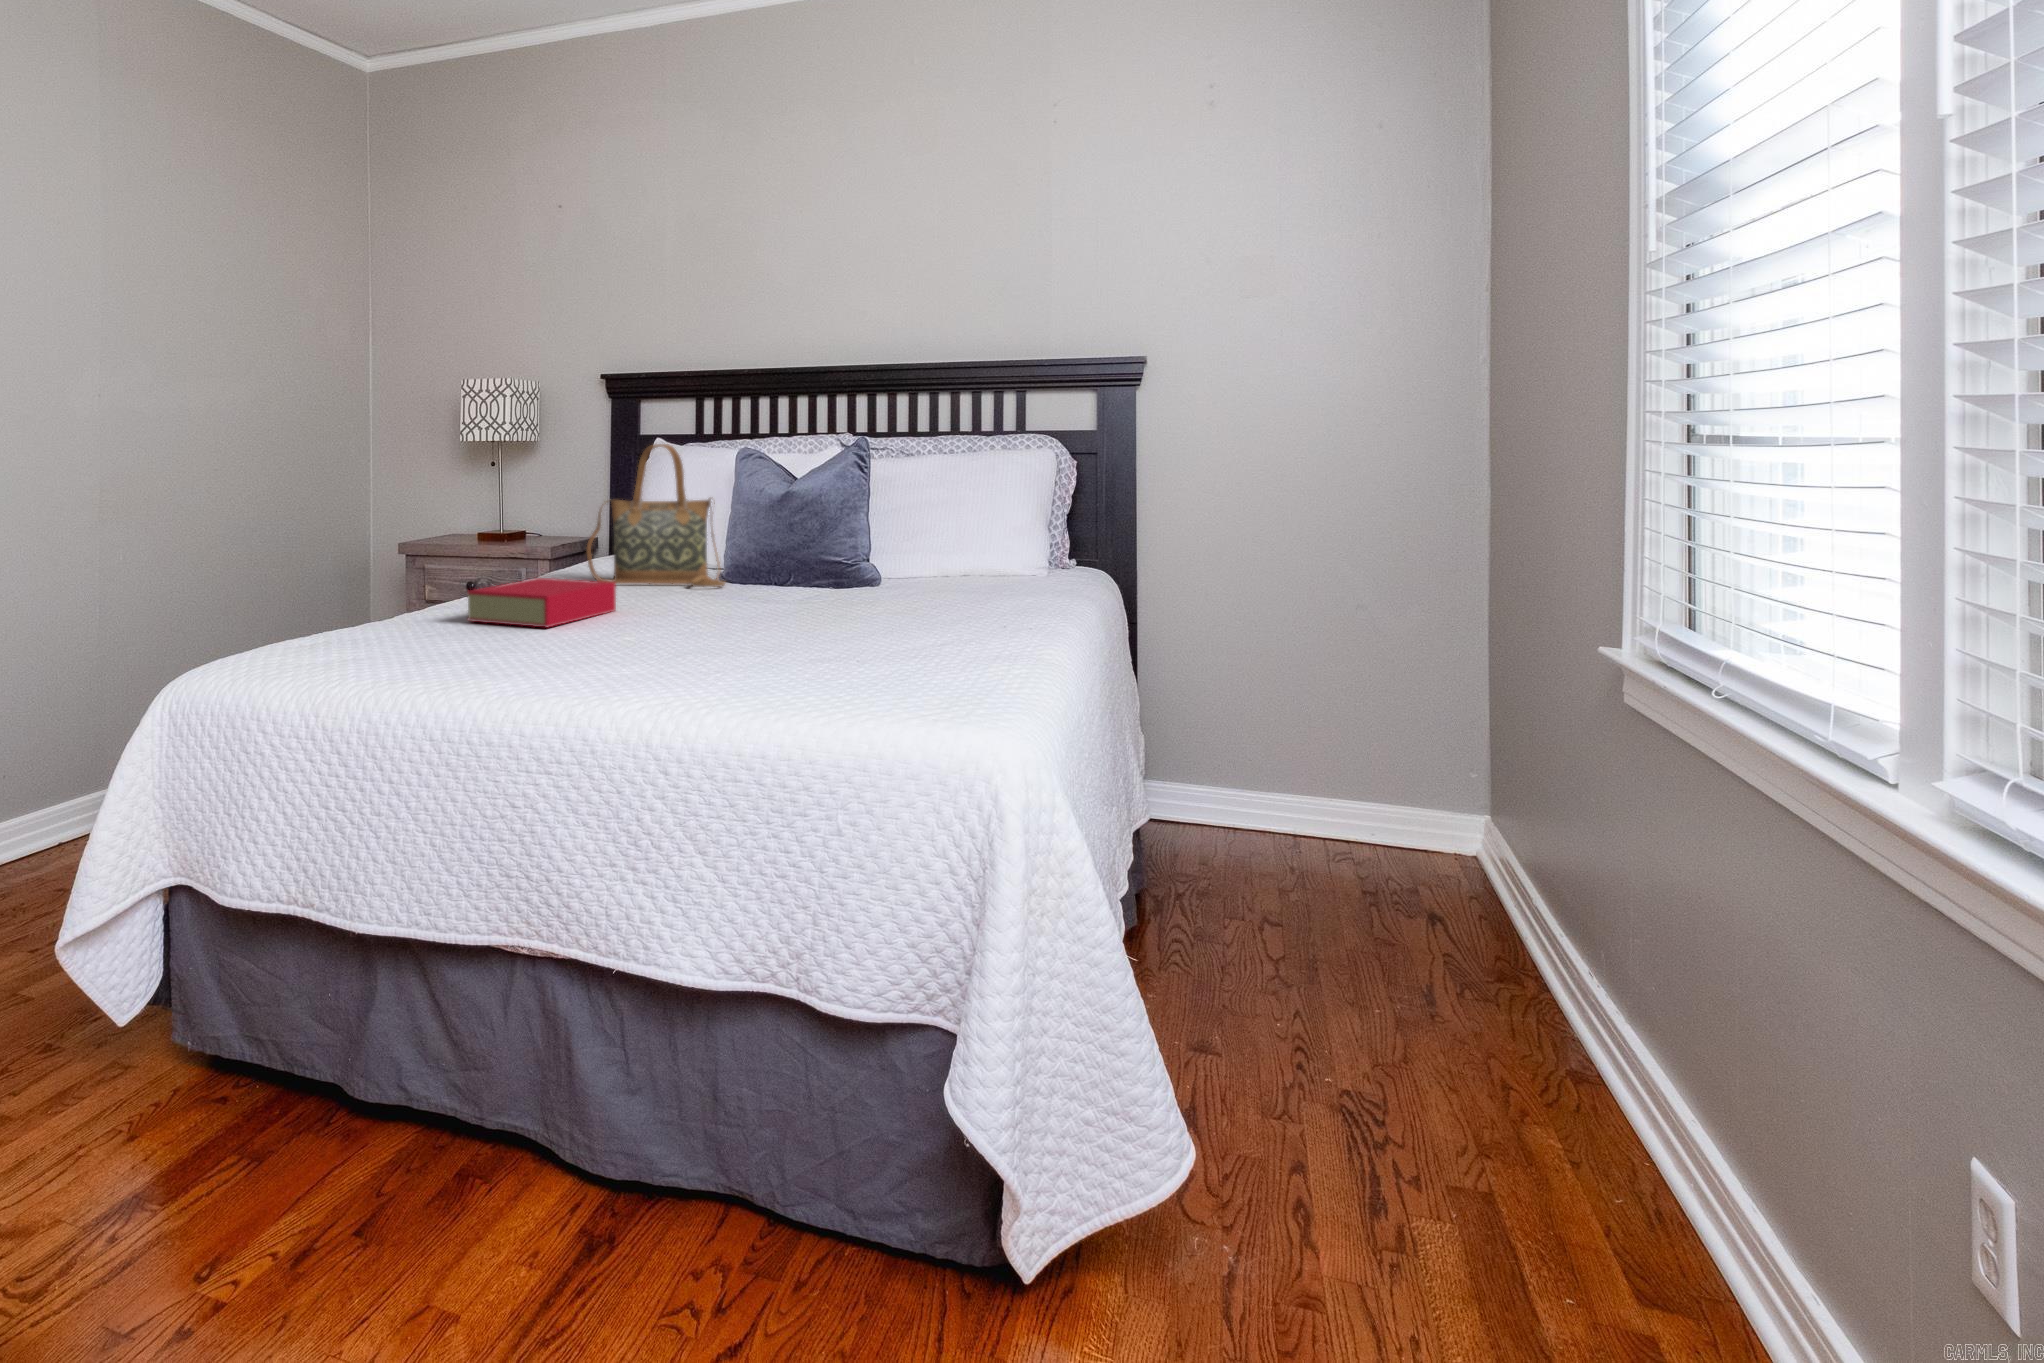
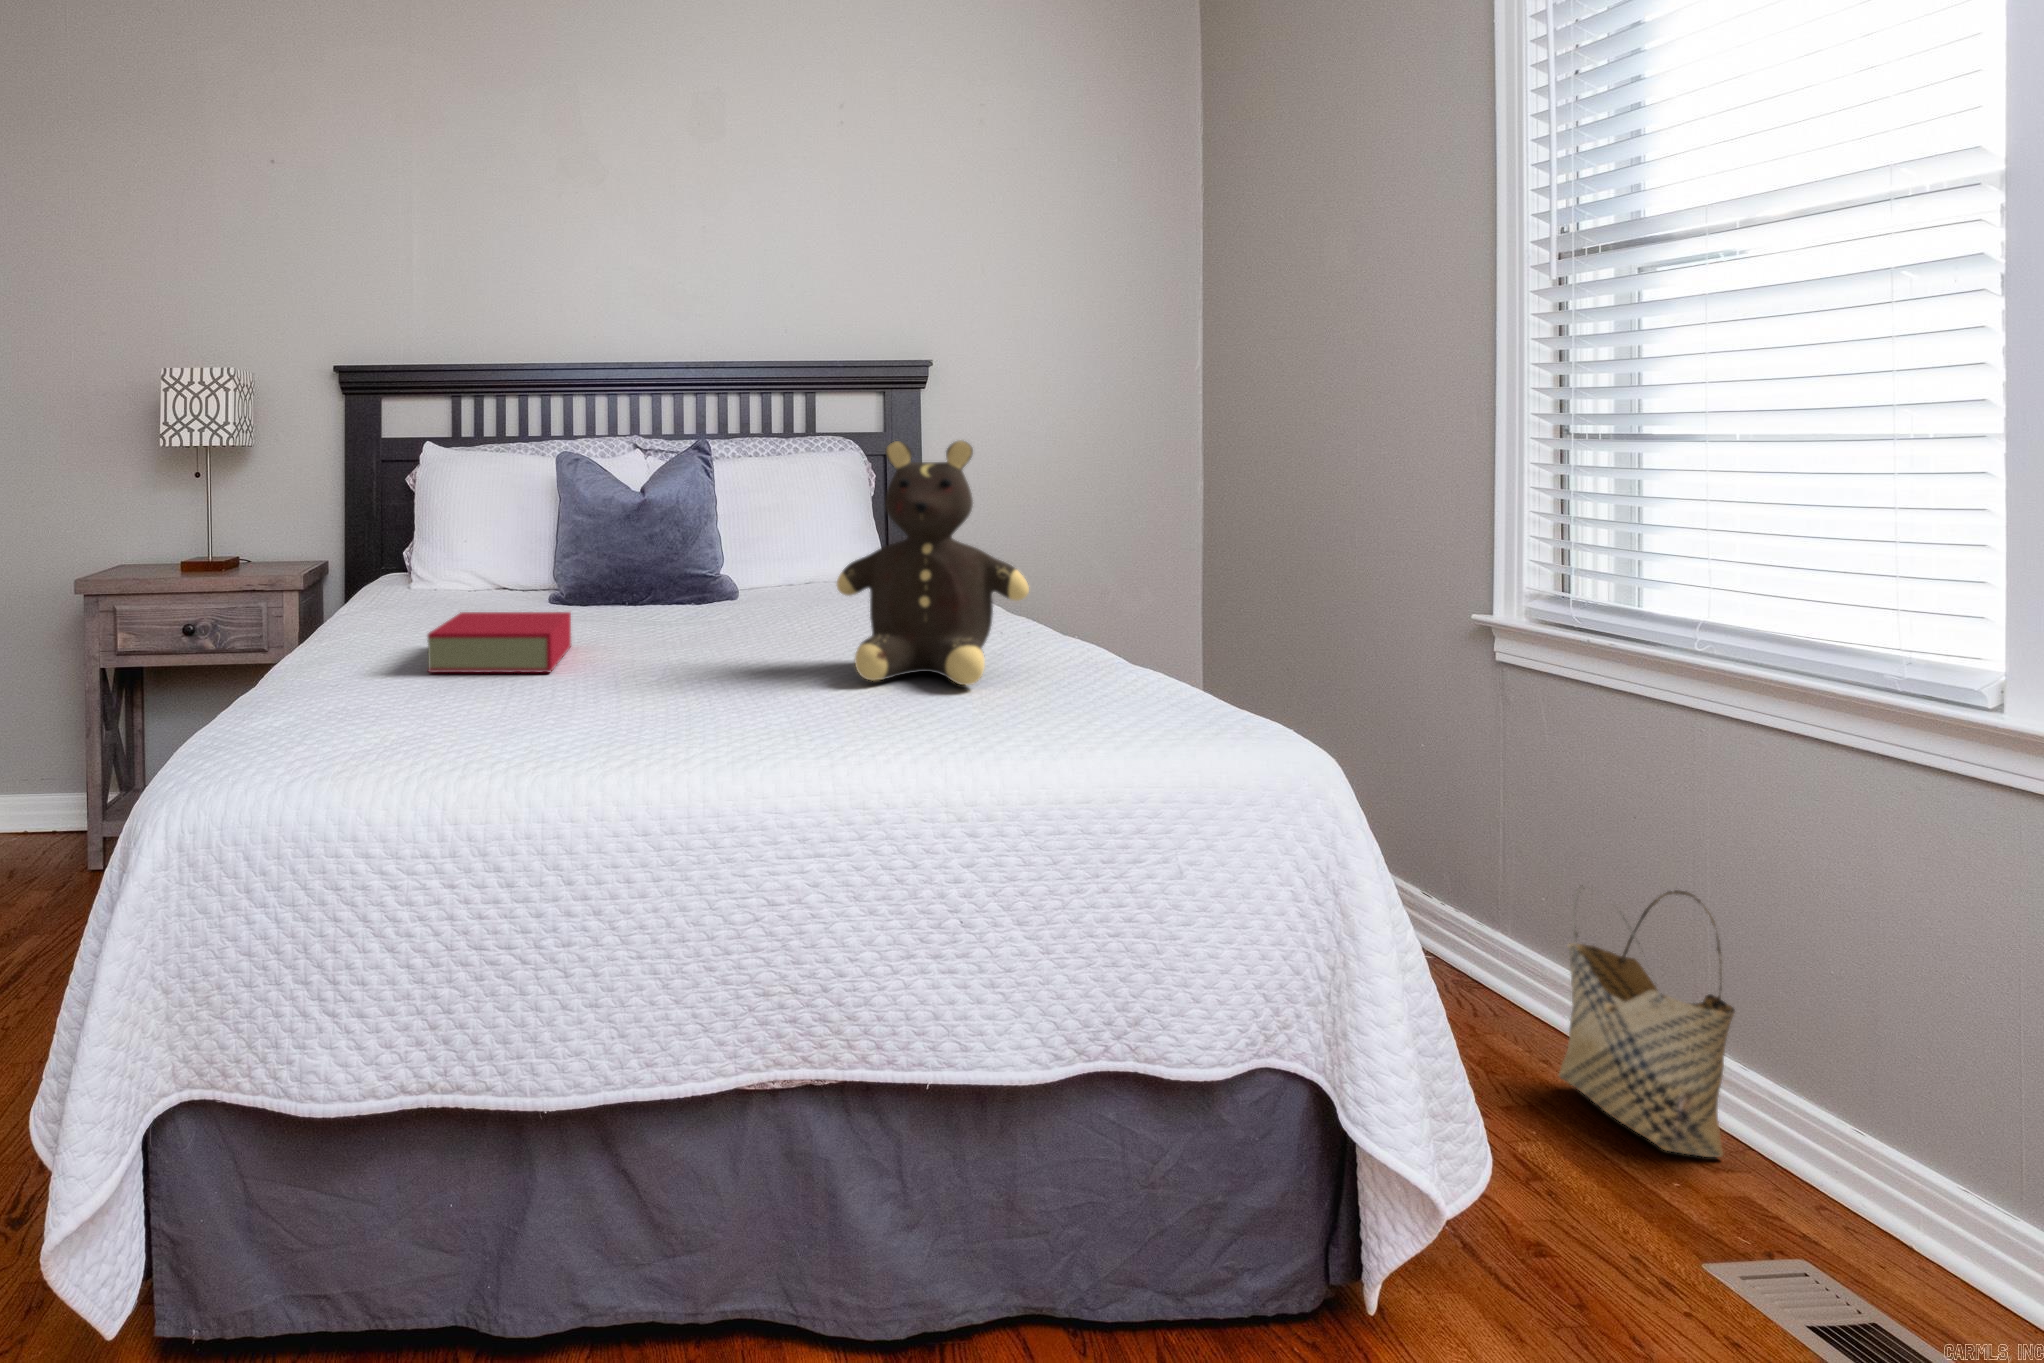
teddy bear: none [743,443,917,663] -> present [837,440,1029,685]
handbag: present [586,444,725,587] -> none [445,448,624,616]
woven basket: none [1546,950,1702,1284] -> present [1559,885,1735,1157]

